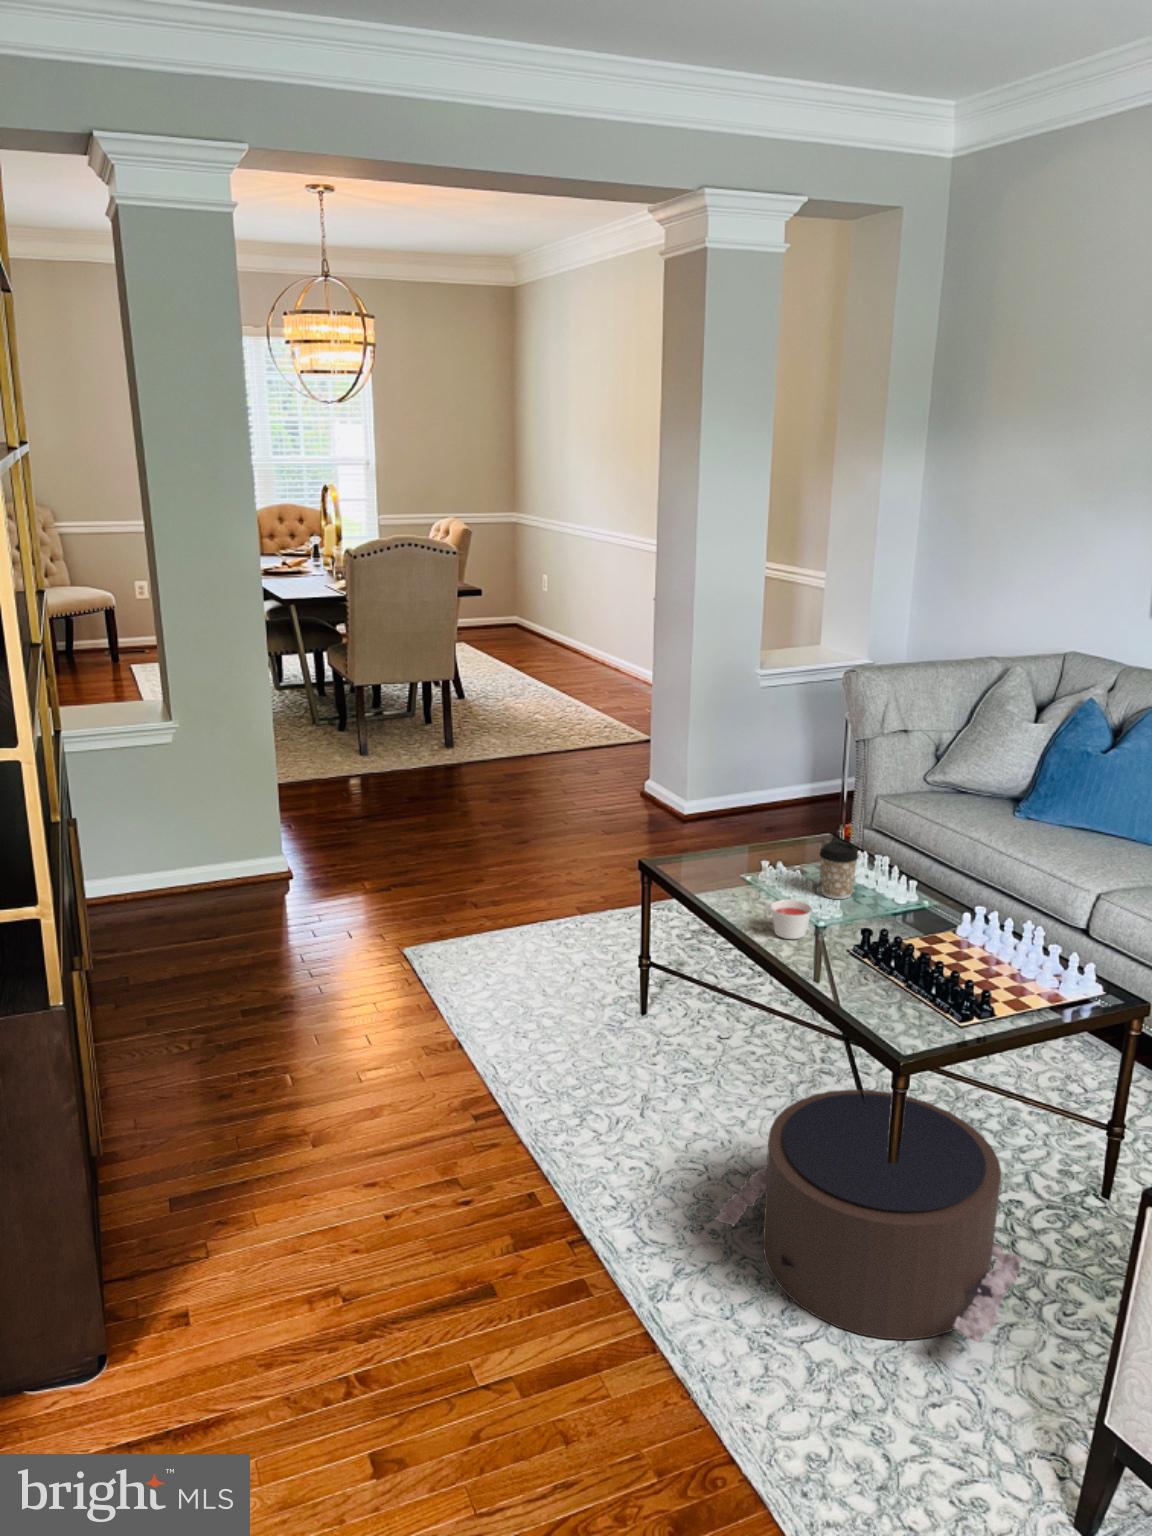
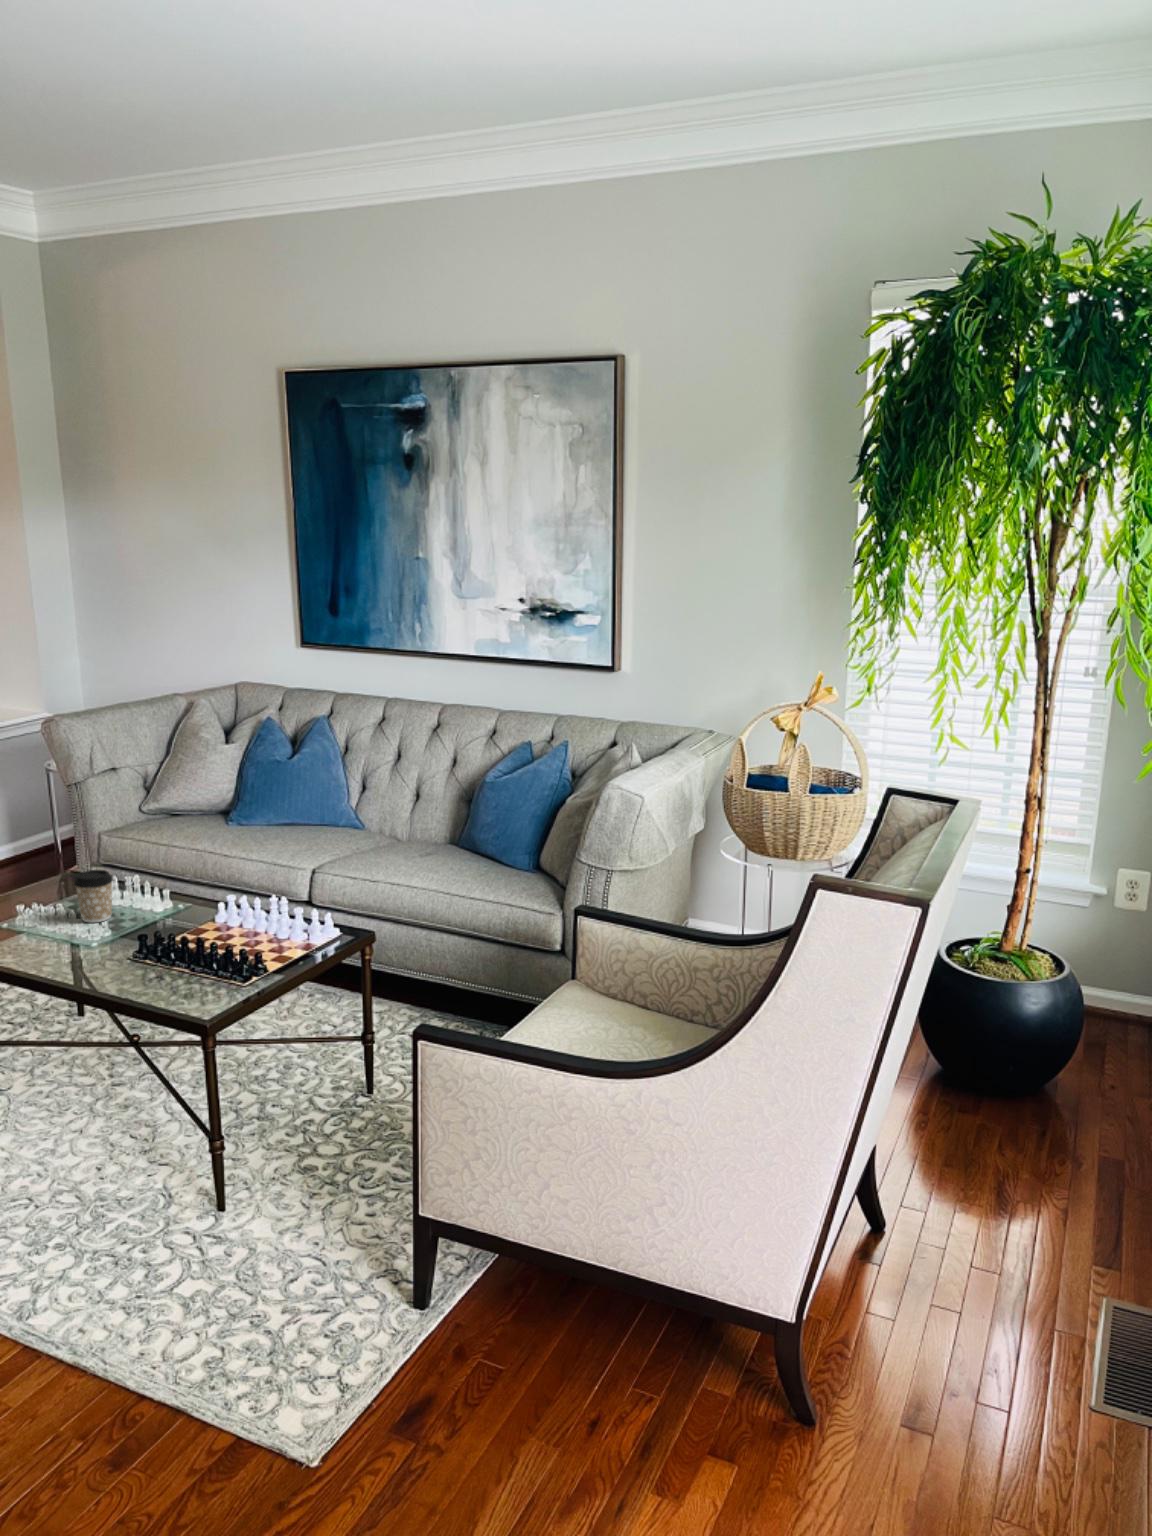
candle: present [771,900,812,939] -> none [43,928,85,965]
pouf: present [716,1090,1023,1342] -> none [61,1062,328,1266]

